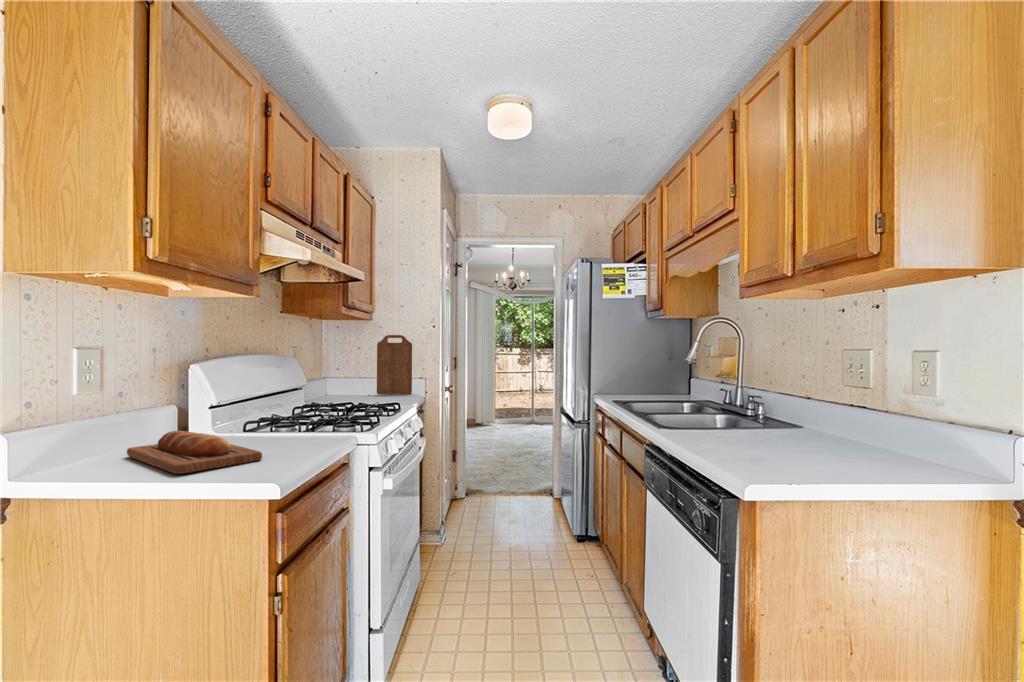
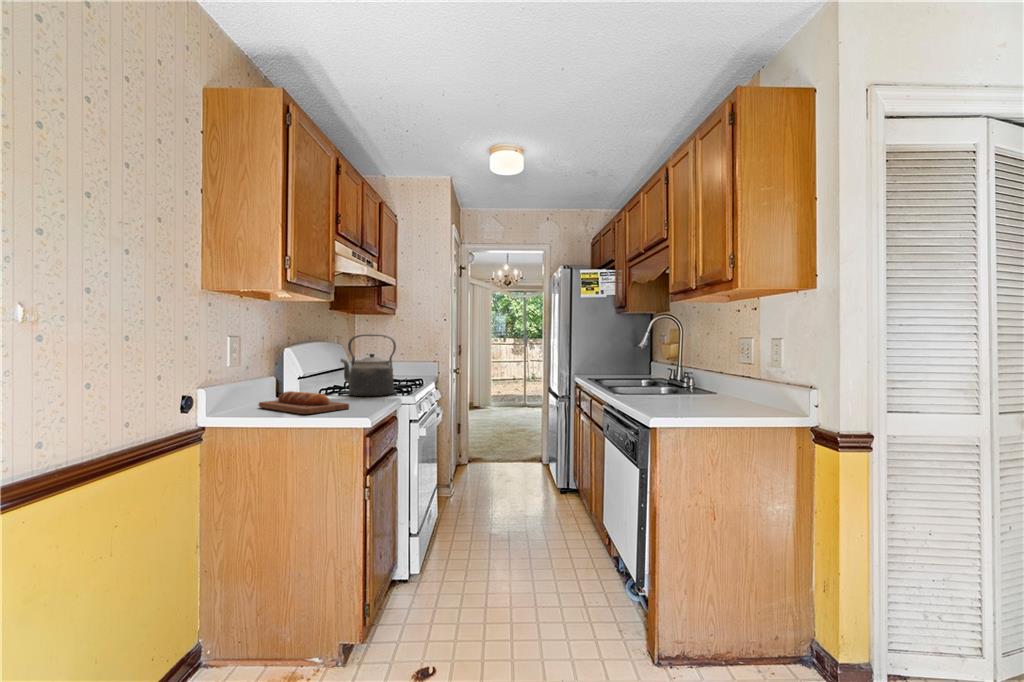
cutting board: present [377,335,412,394] -> none [399,327,428,375]
kettle: none [275,344,353,433] -> present [341,334,396,396]

